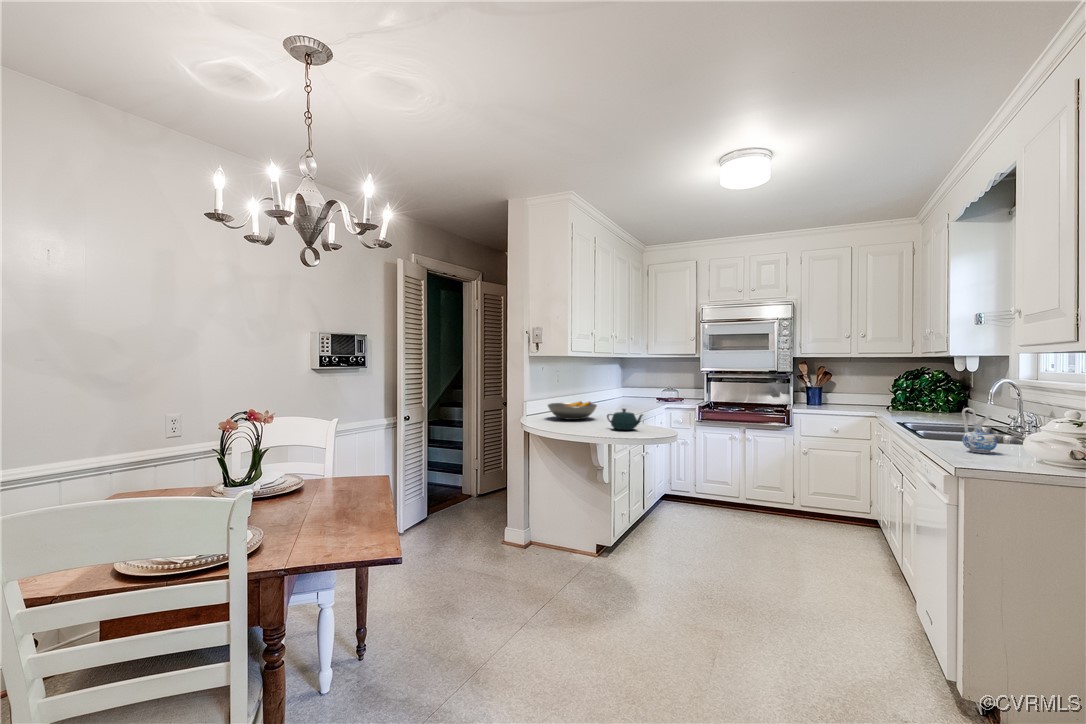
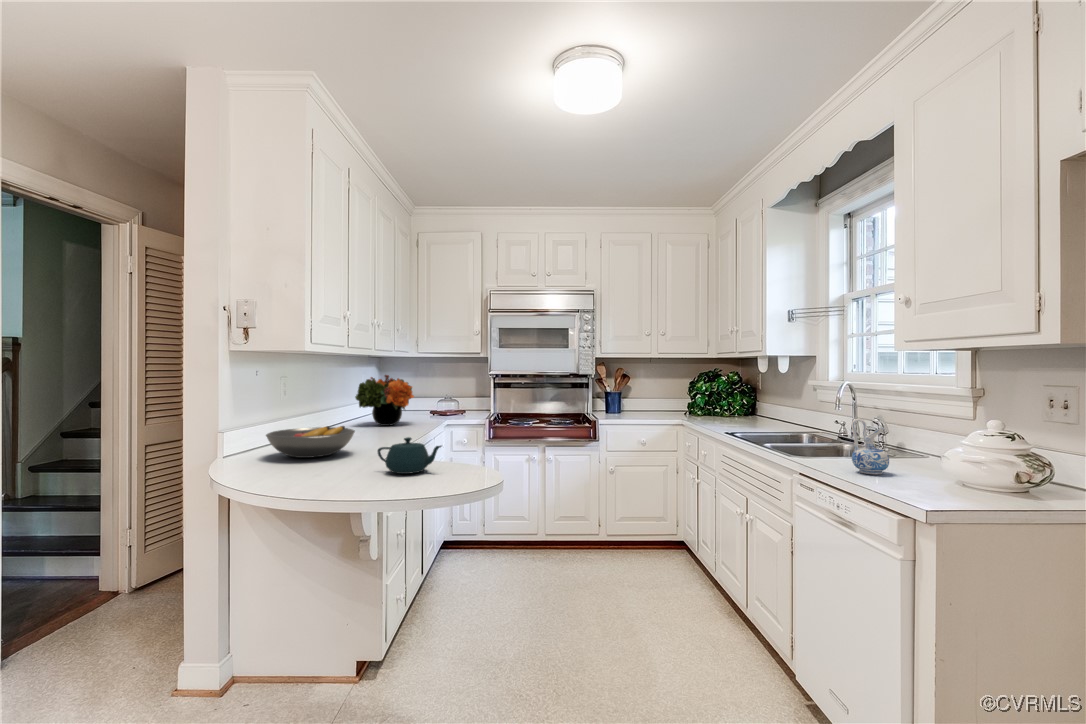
flower arrangement: none [602,371,643,406] -> present [355,375,414,426]

